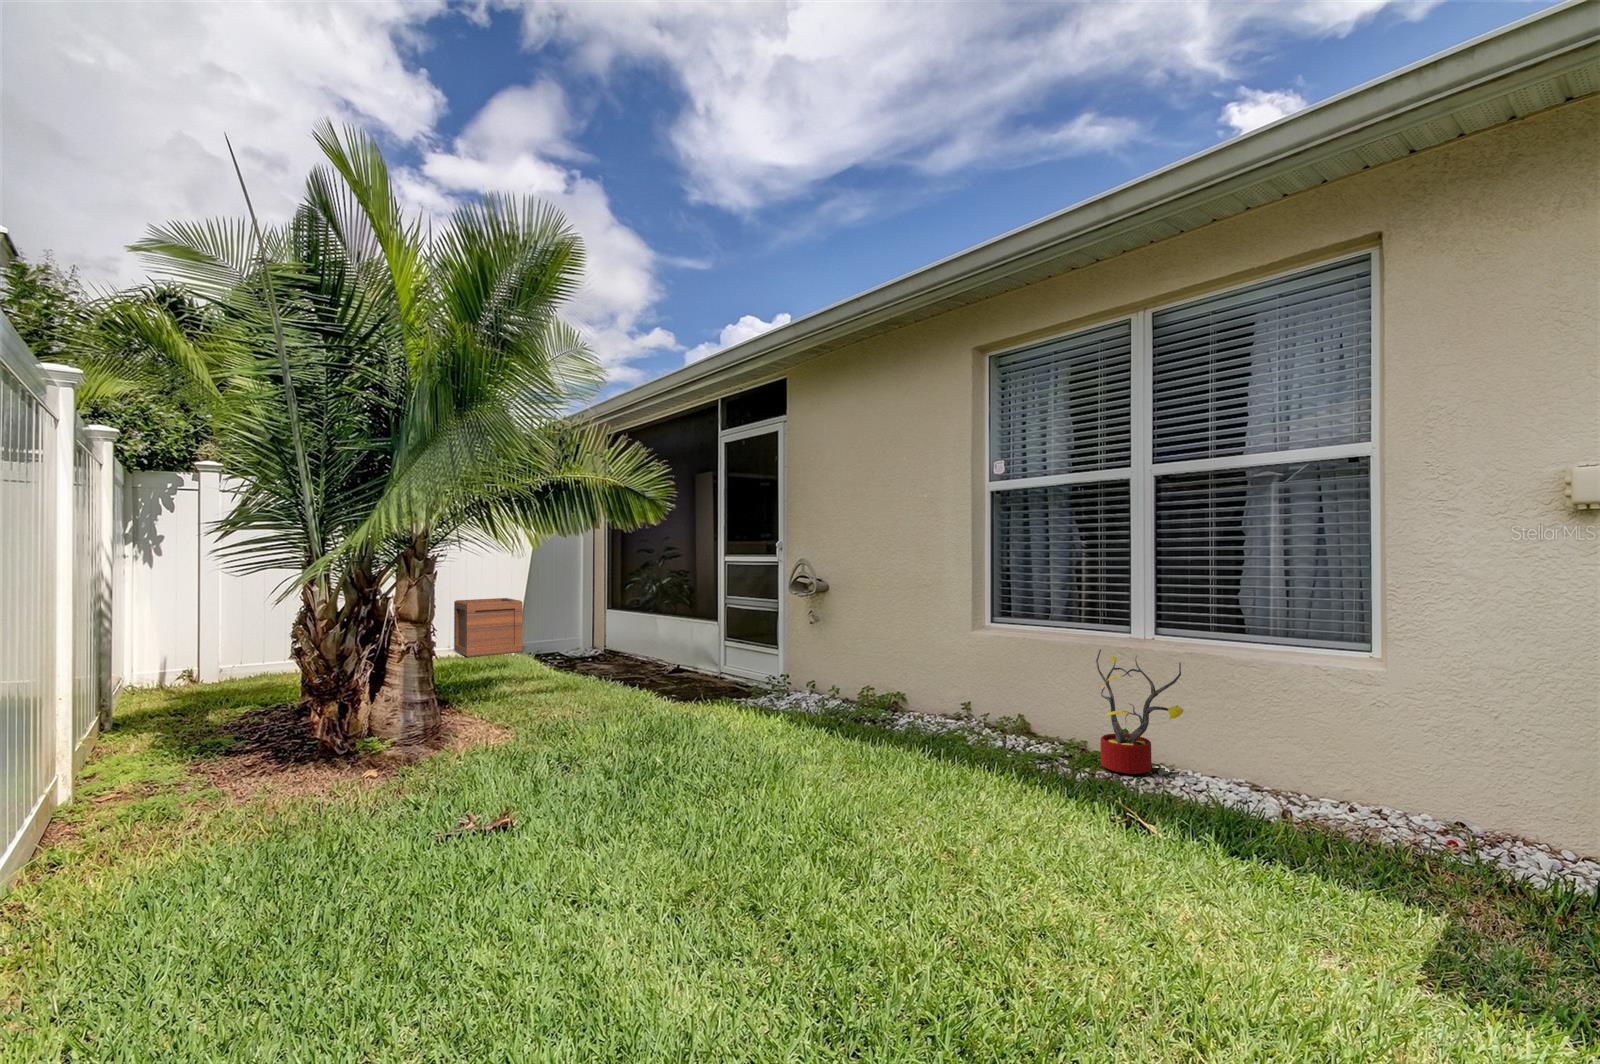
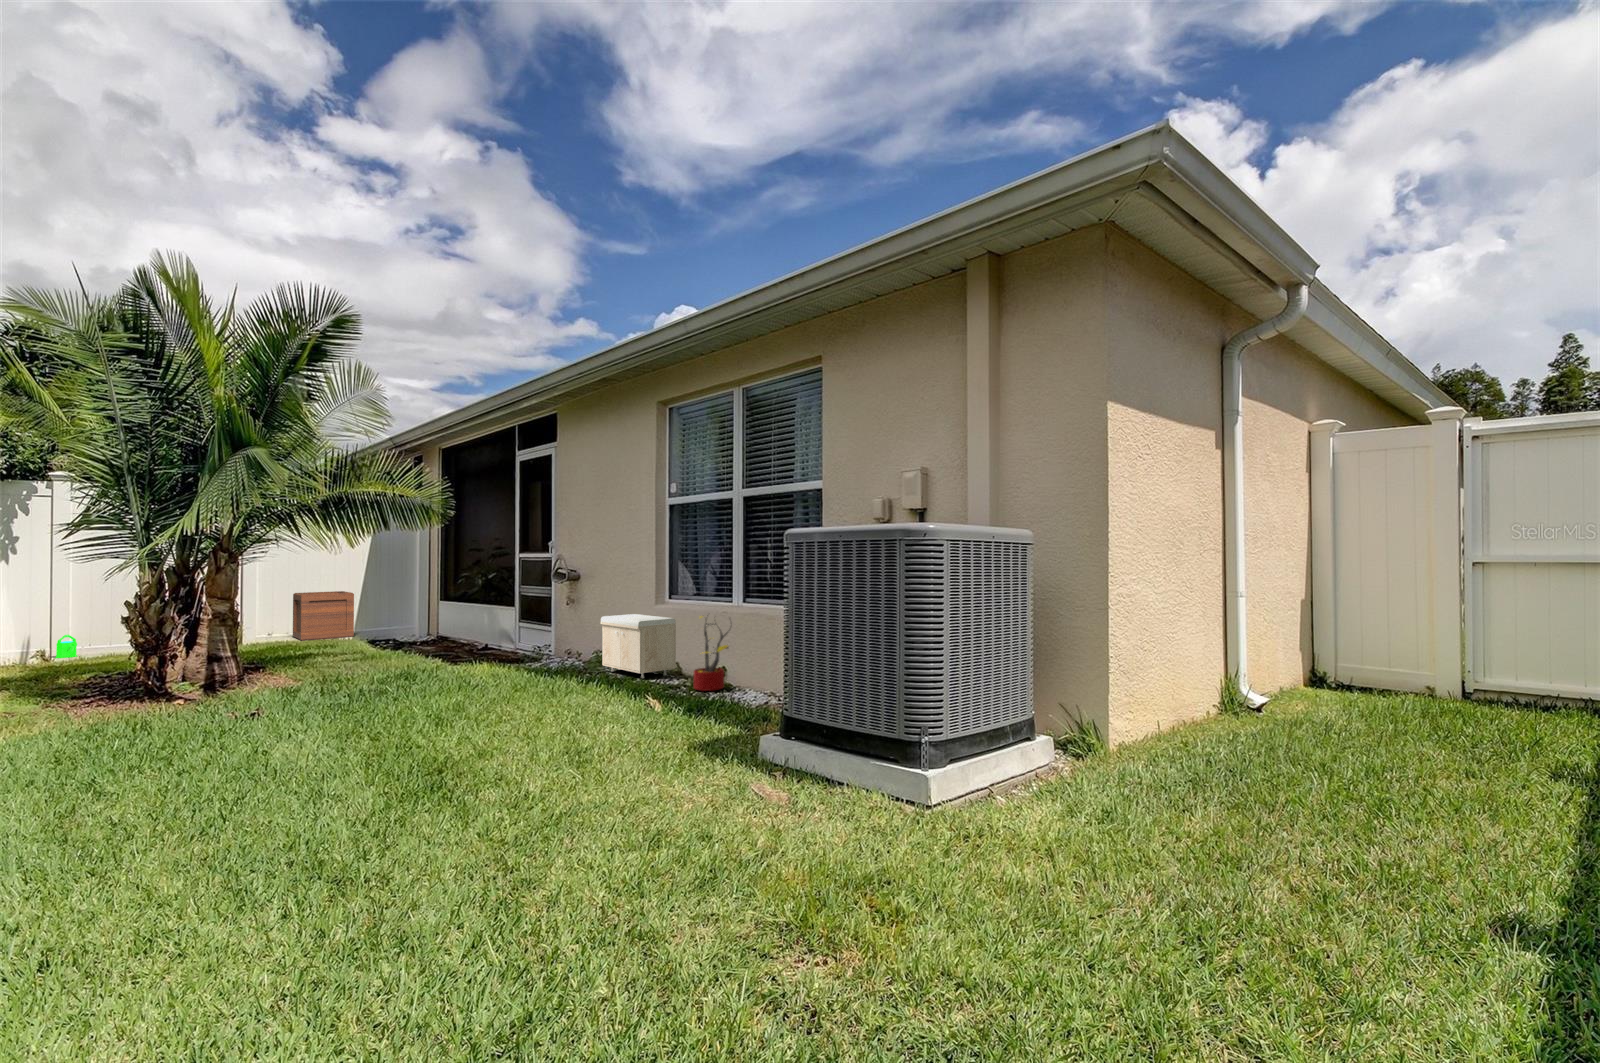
storage bench: none [902,642,1020,739] -> present [601,614,676,678]
watering can: none [202,652,227,680] -> present [55,635,77,658]

